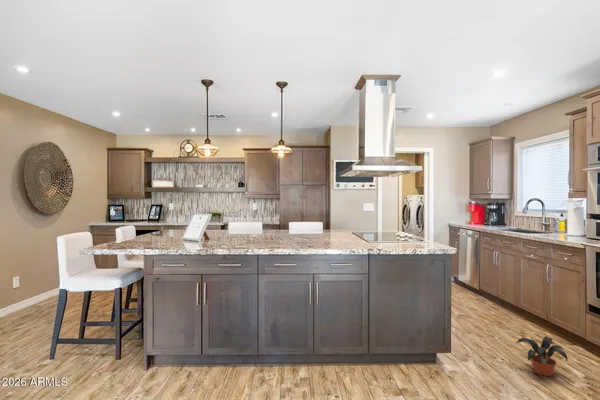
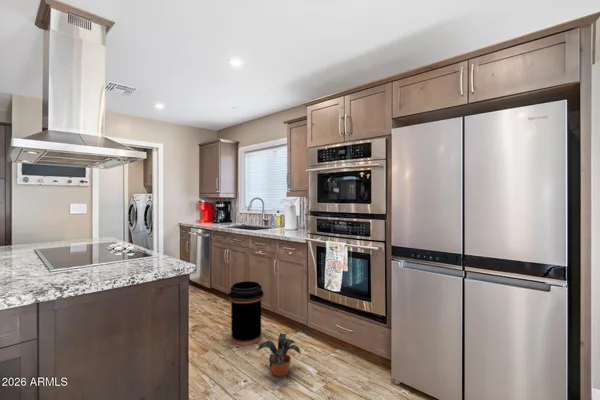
trash can: none [492,282,532,344] -> present [229,281,264,345]

